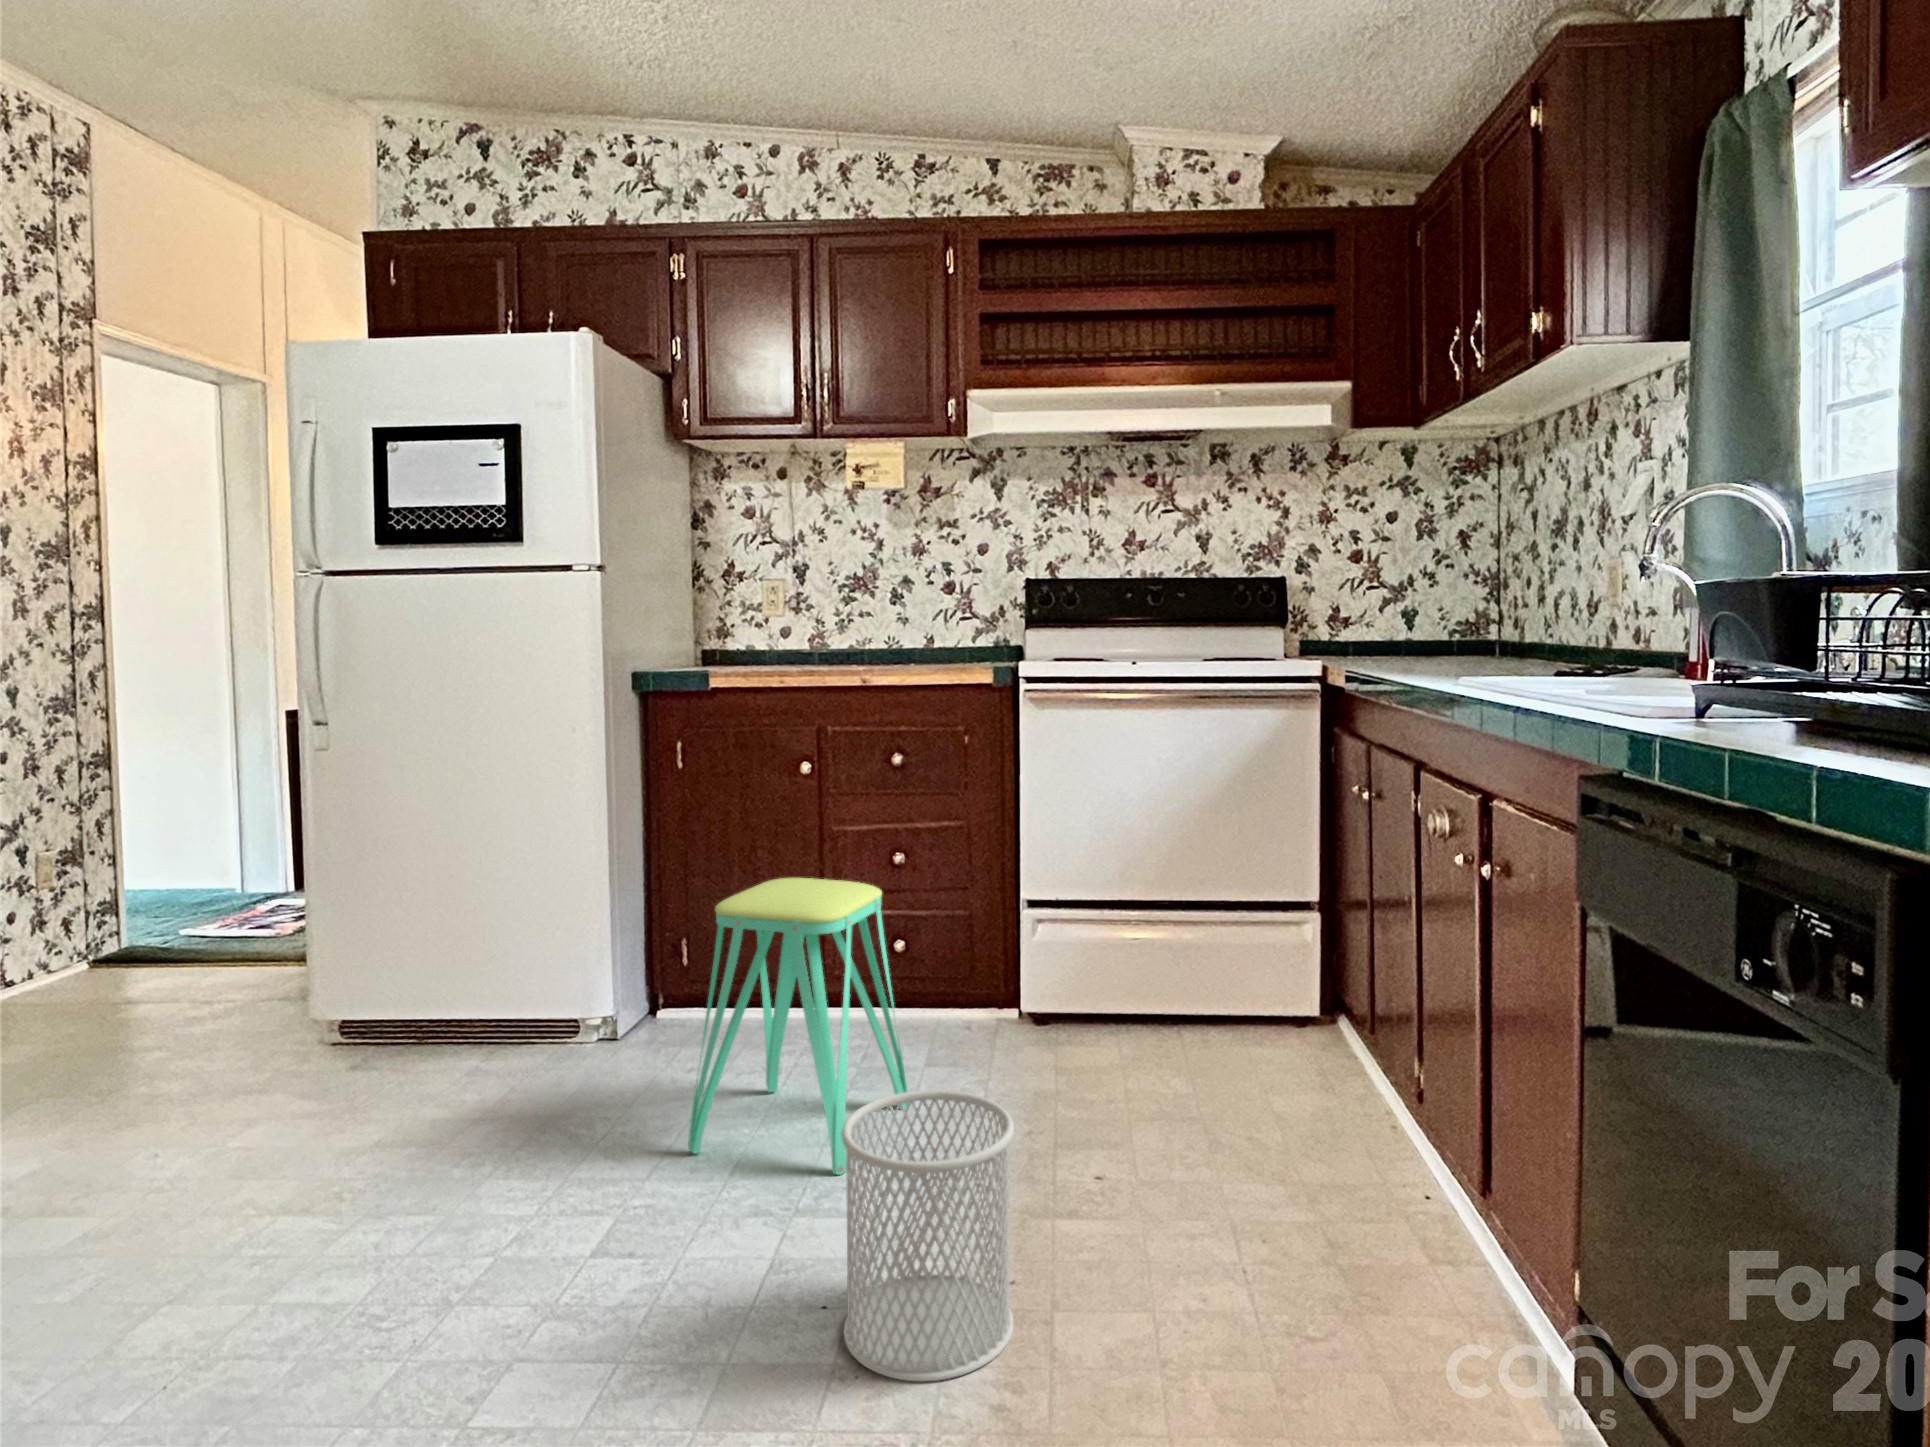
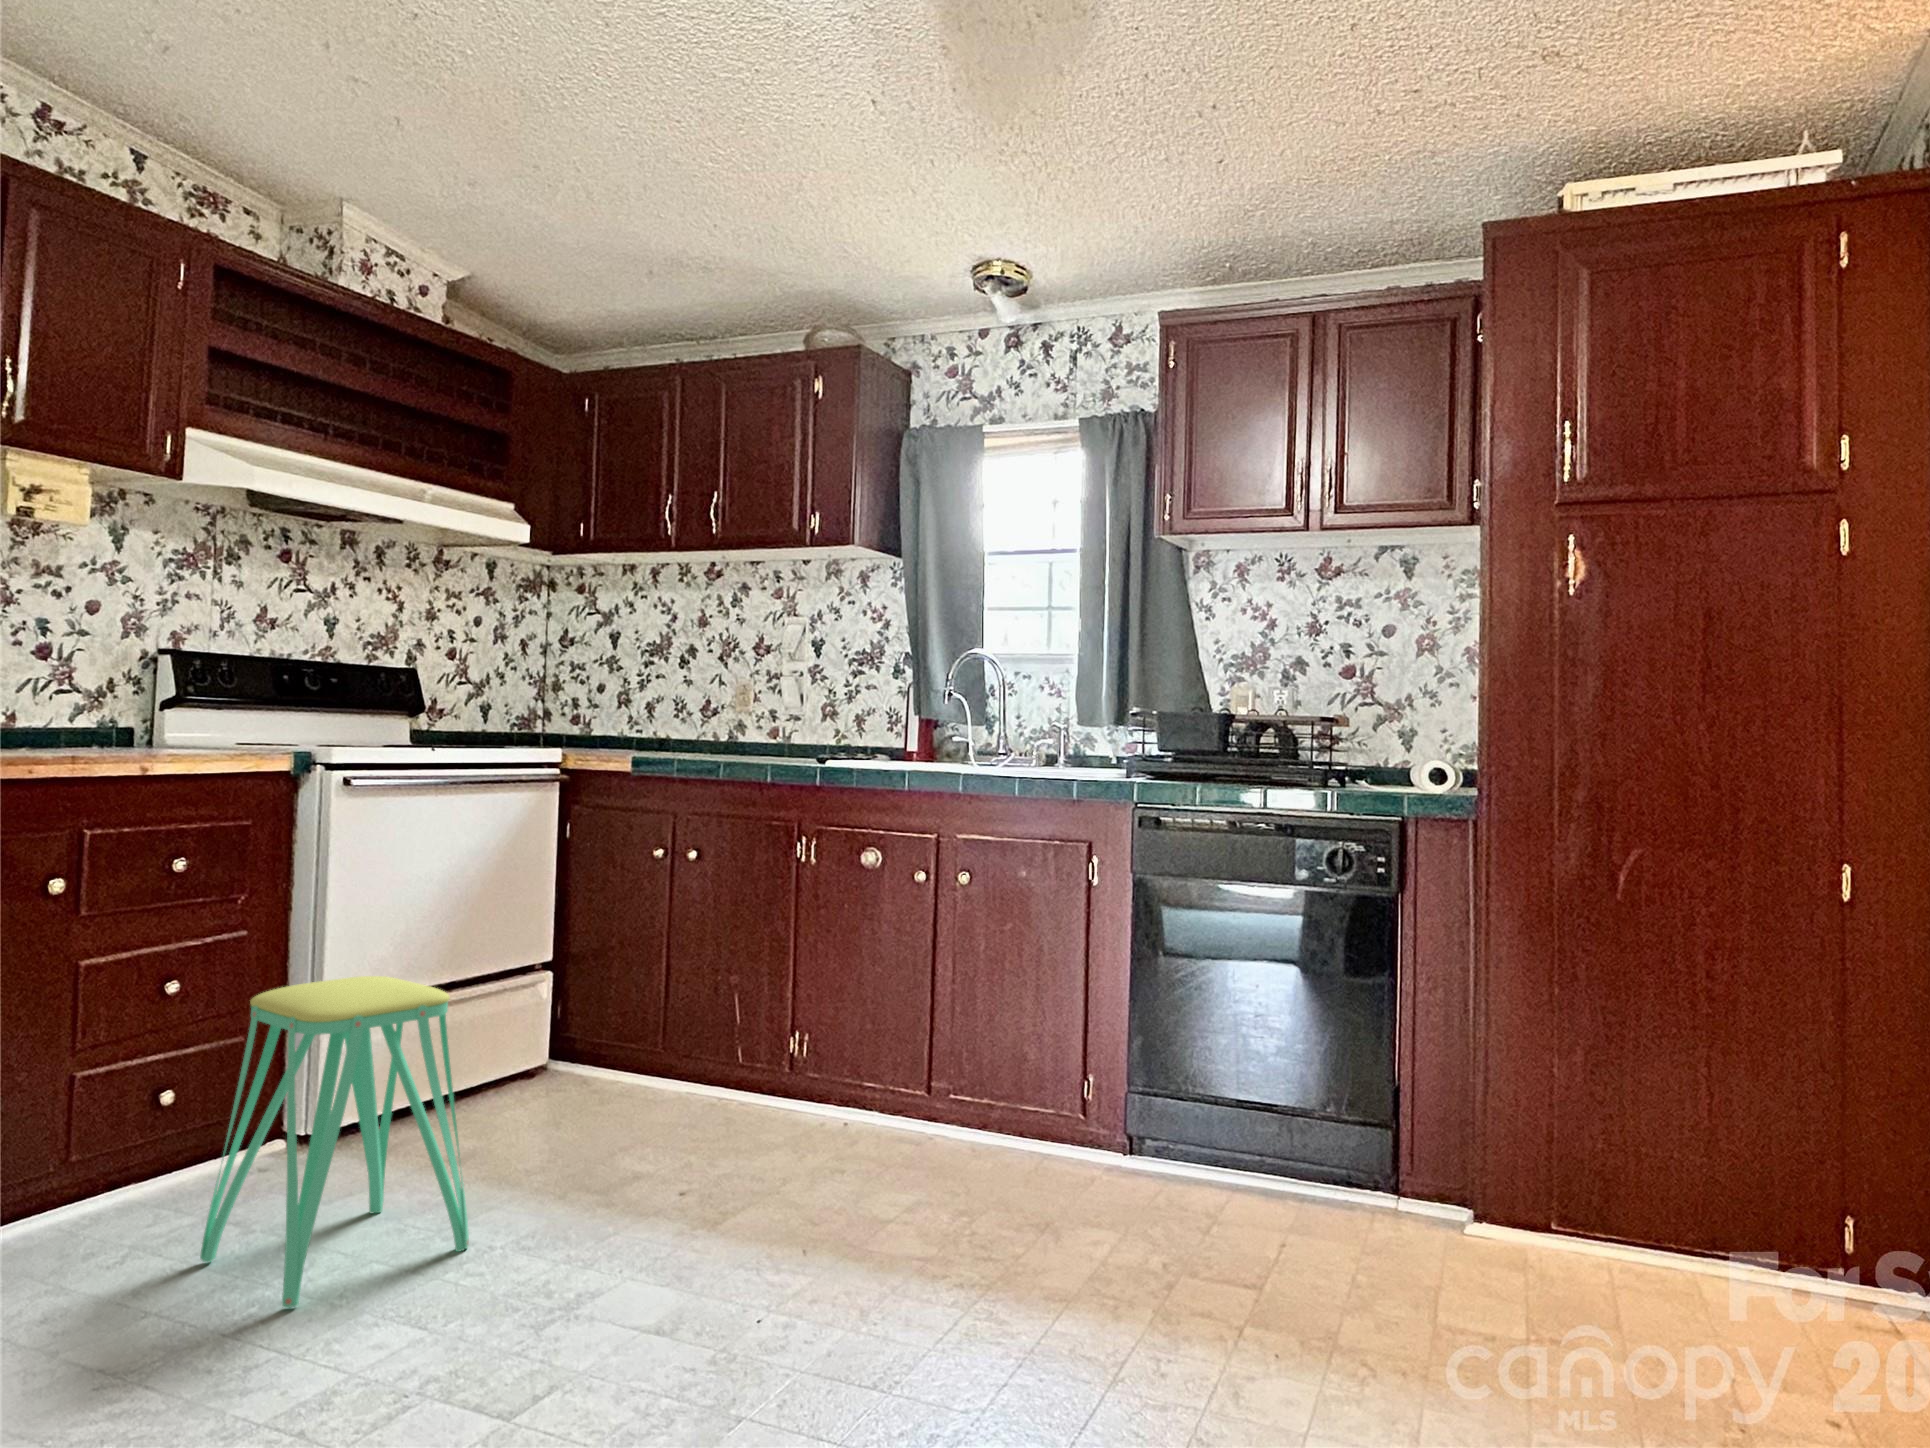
wastebasket: present [842,1090,1014,1381] -> none [680,1069,816,1268]

